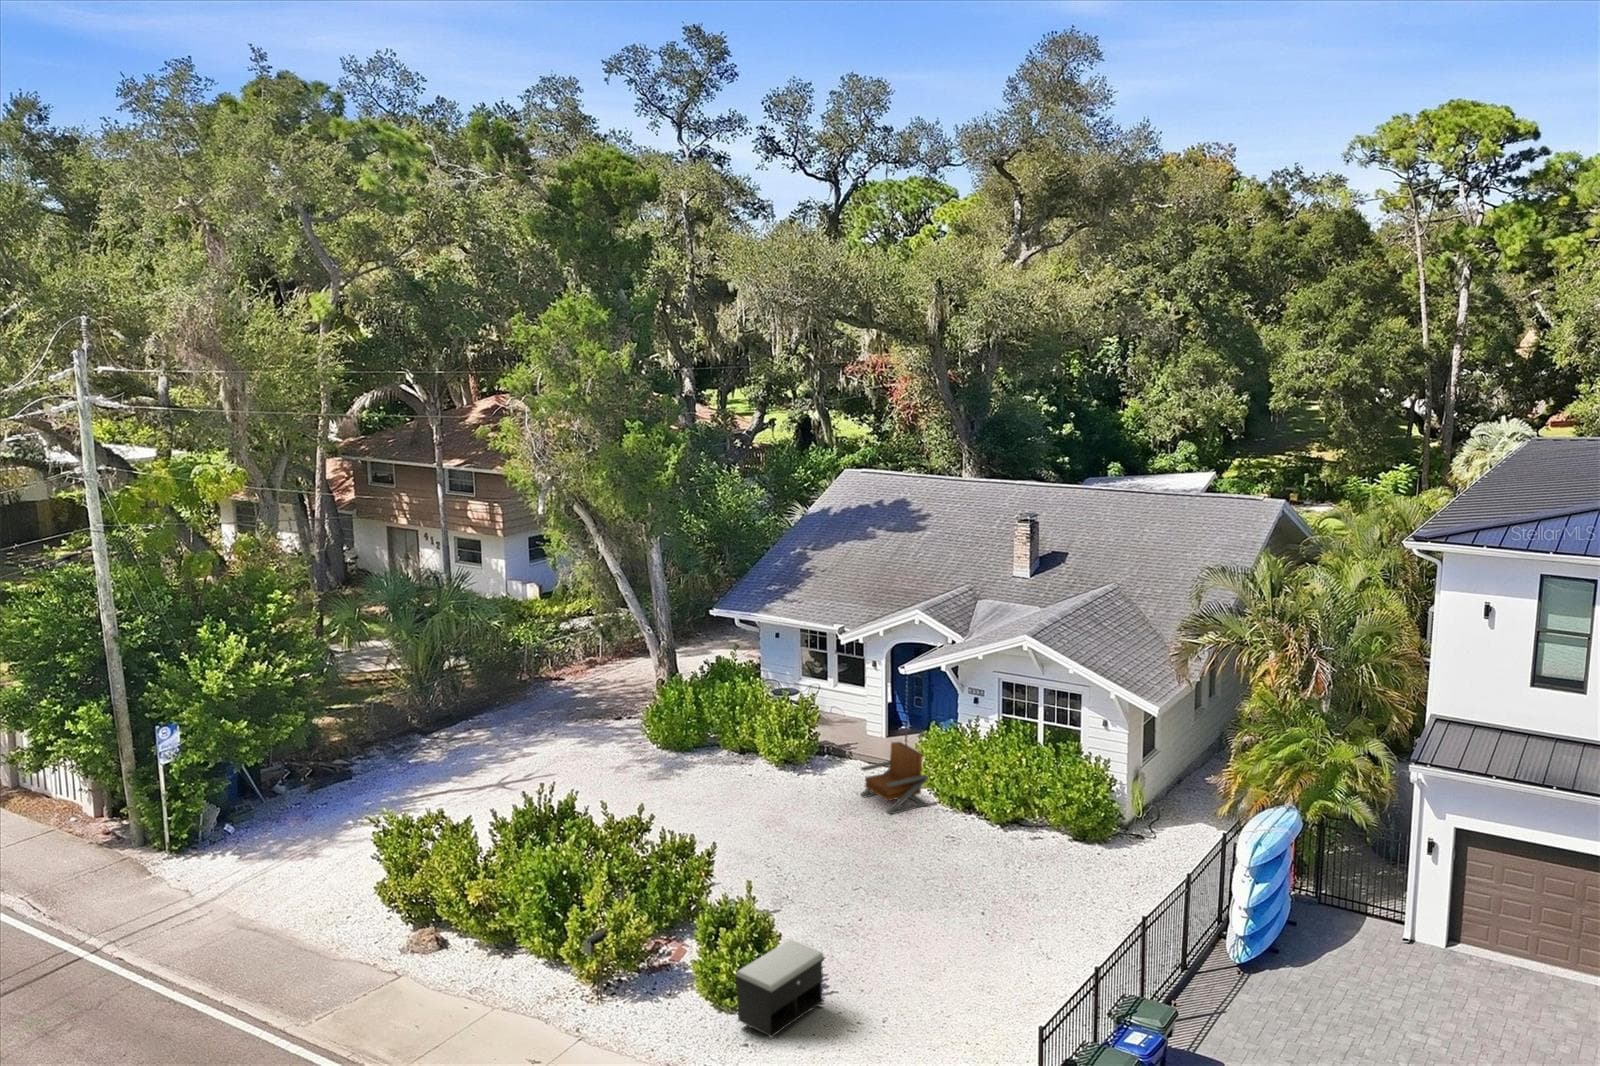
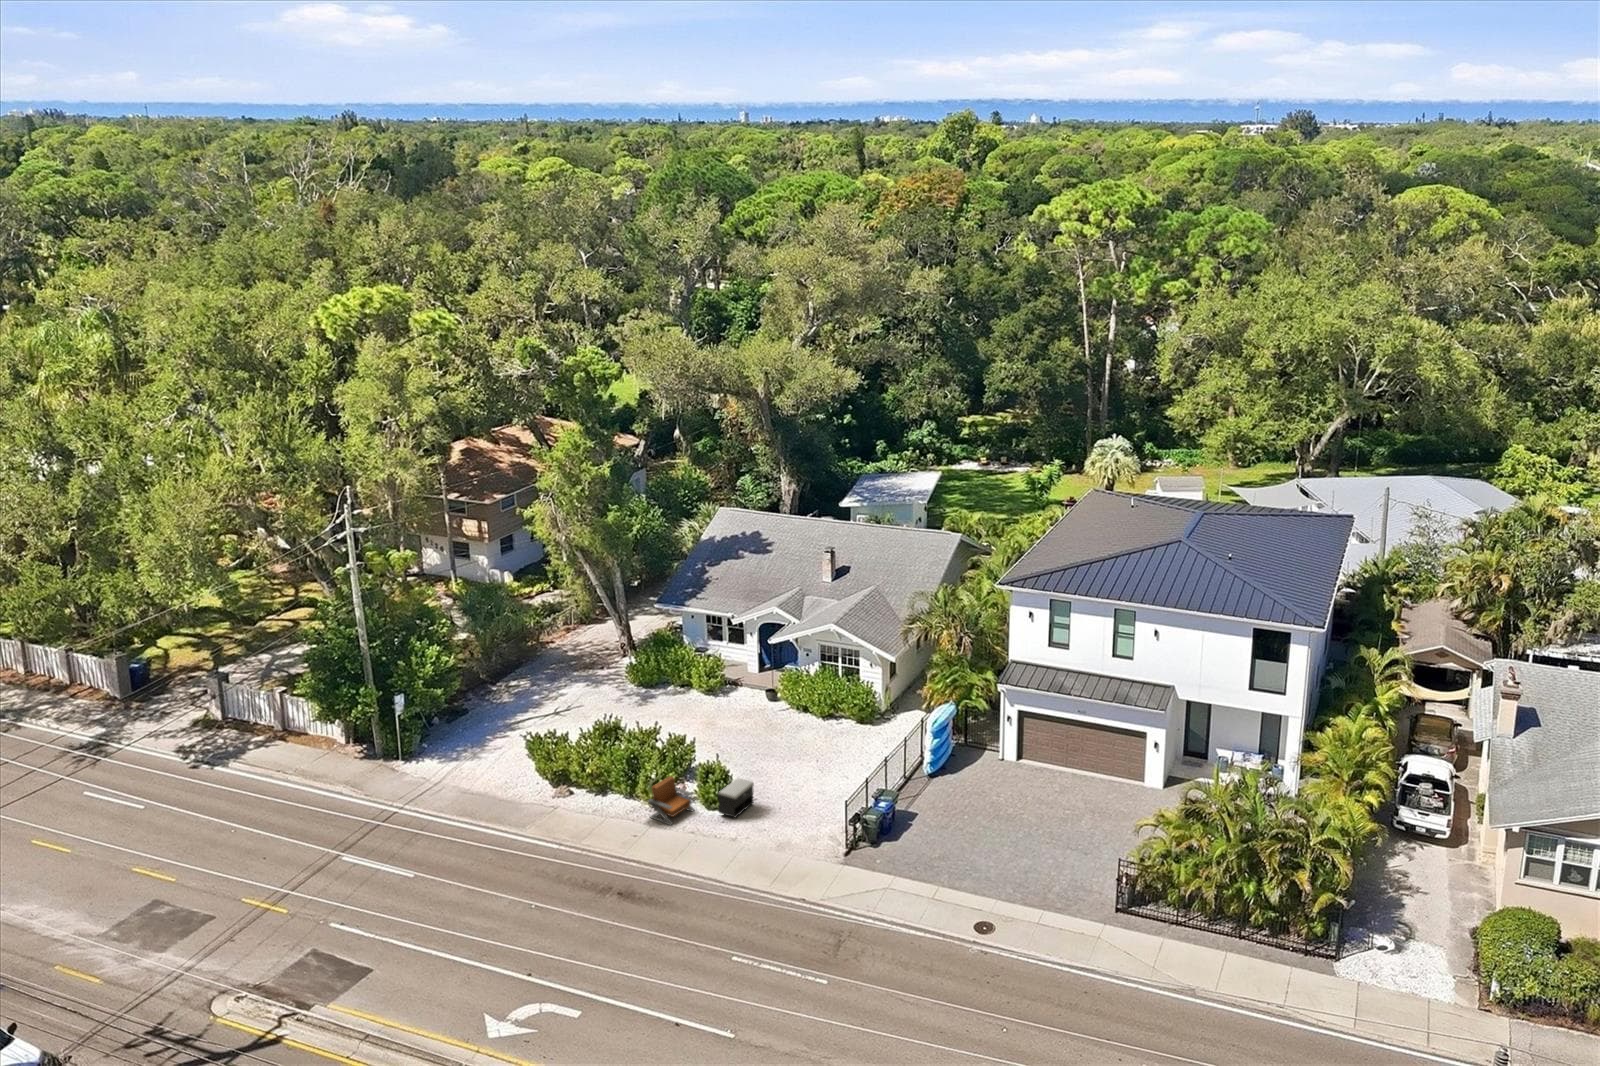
lounge chair: present [861,742,928,814] -> present [648,776,694,825]

